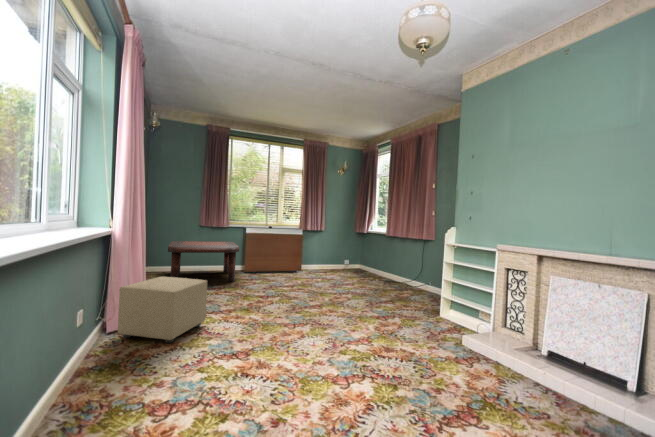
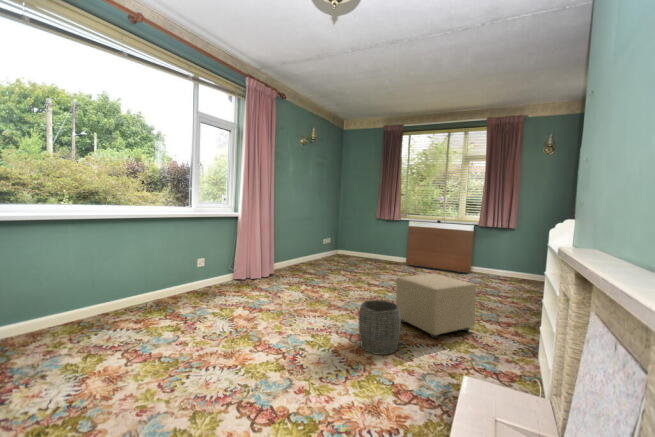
coffee table: present [168,241,239,282] -> none [453,243,534,293]
woven basket: none [77,317,138,385] -> present [359,300,401,355]

